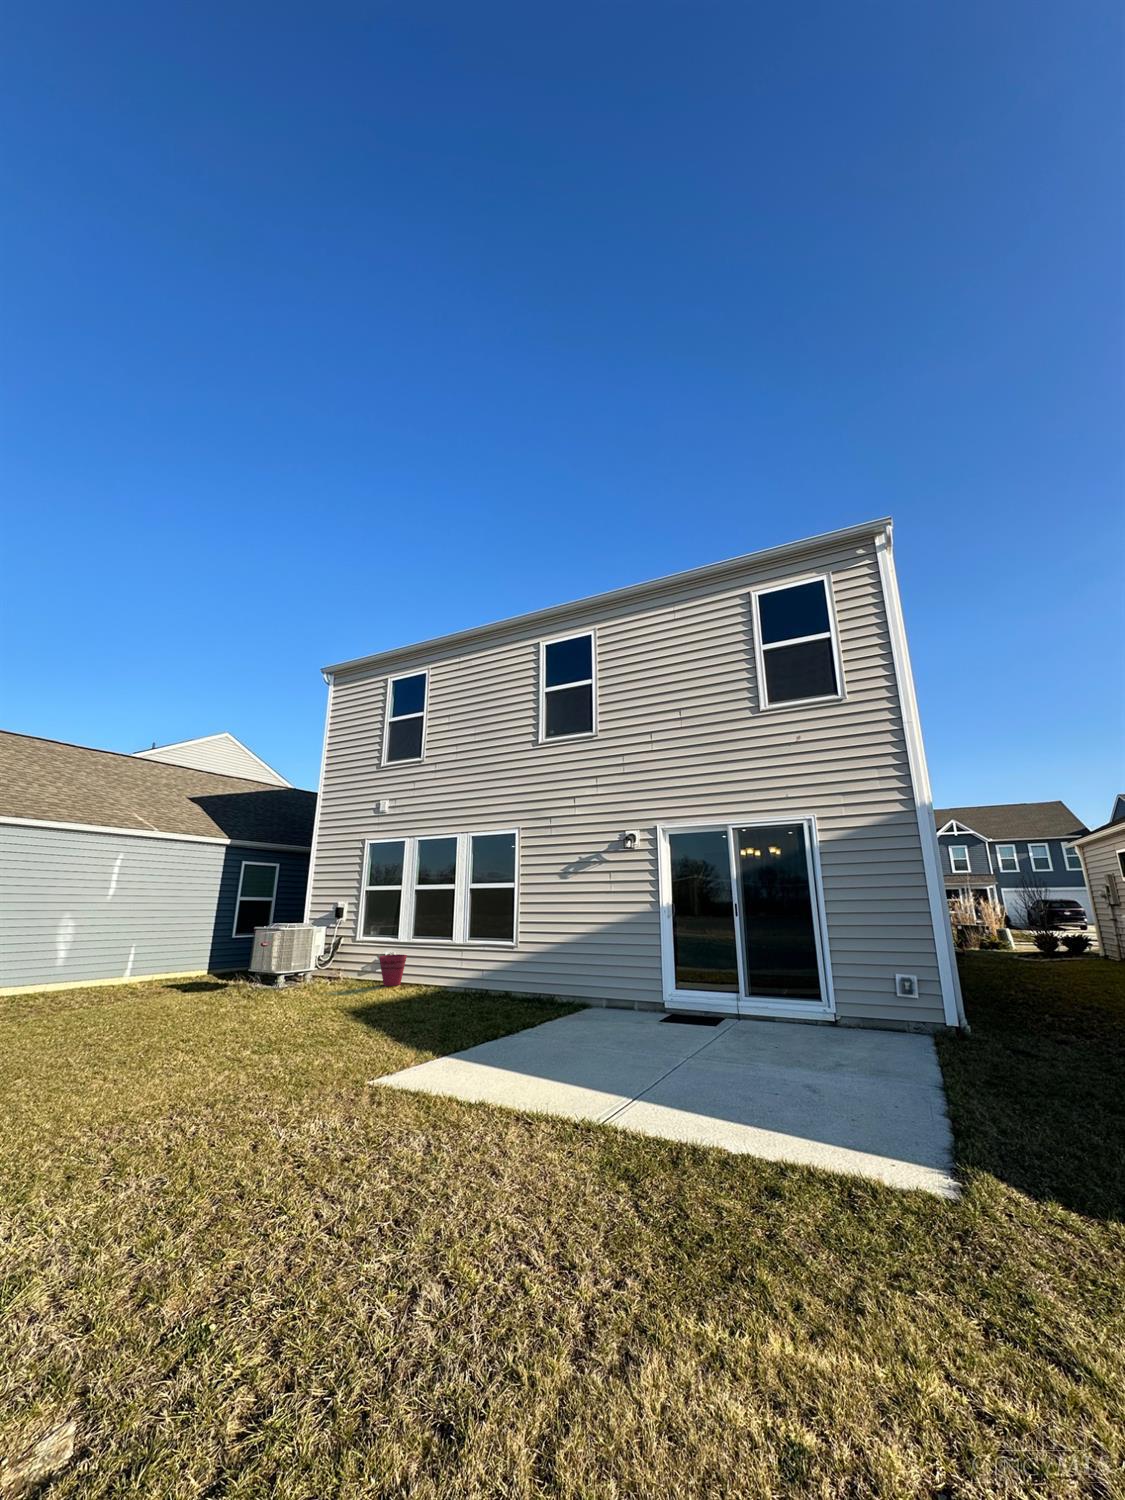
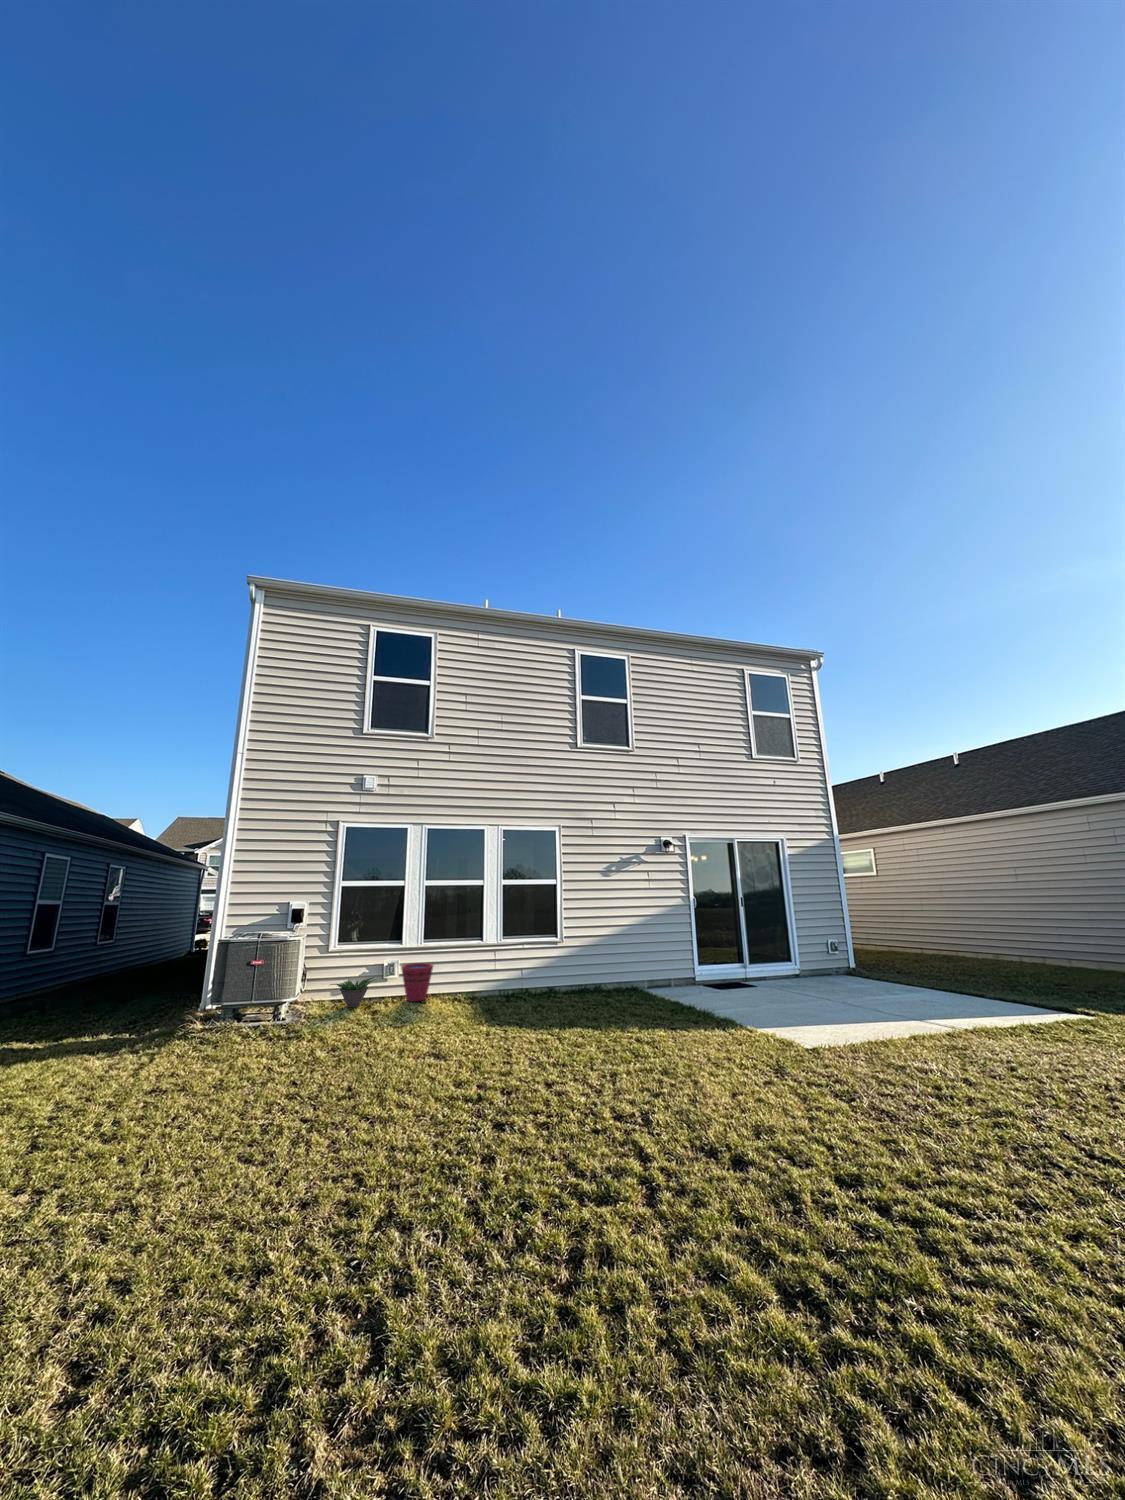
decorative plant: none [335,962,372,984] -> present [330,977,375,1007]

